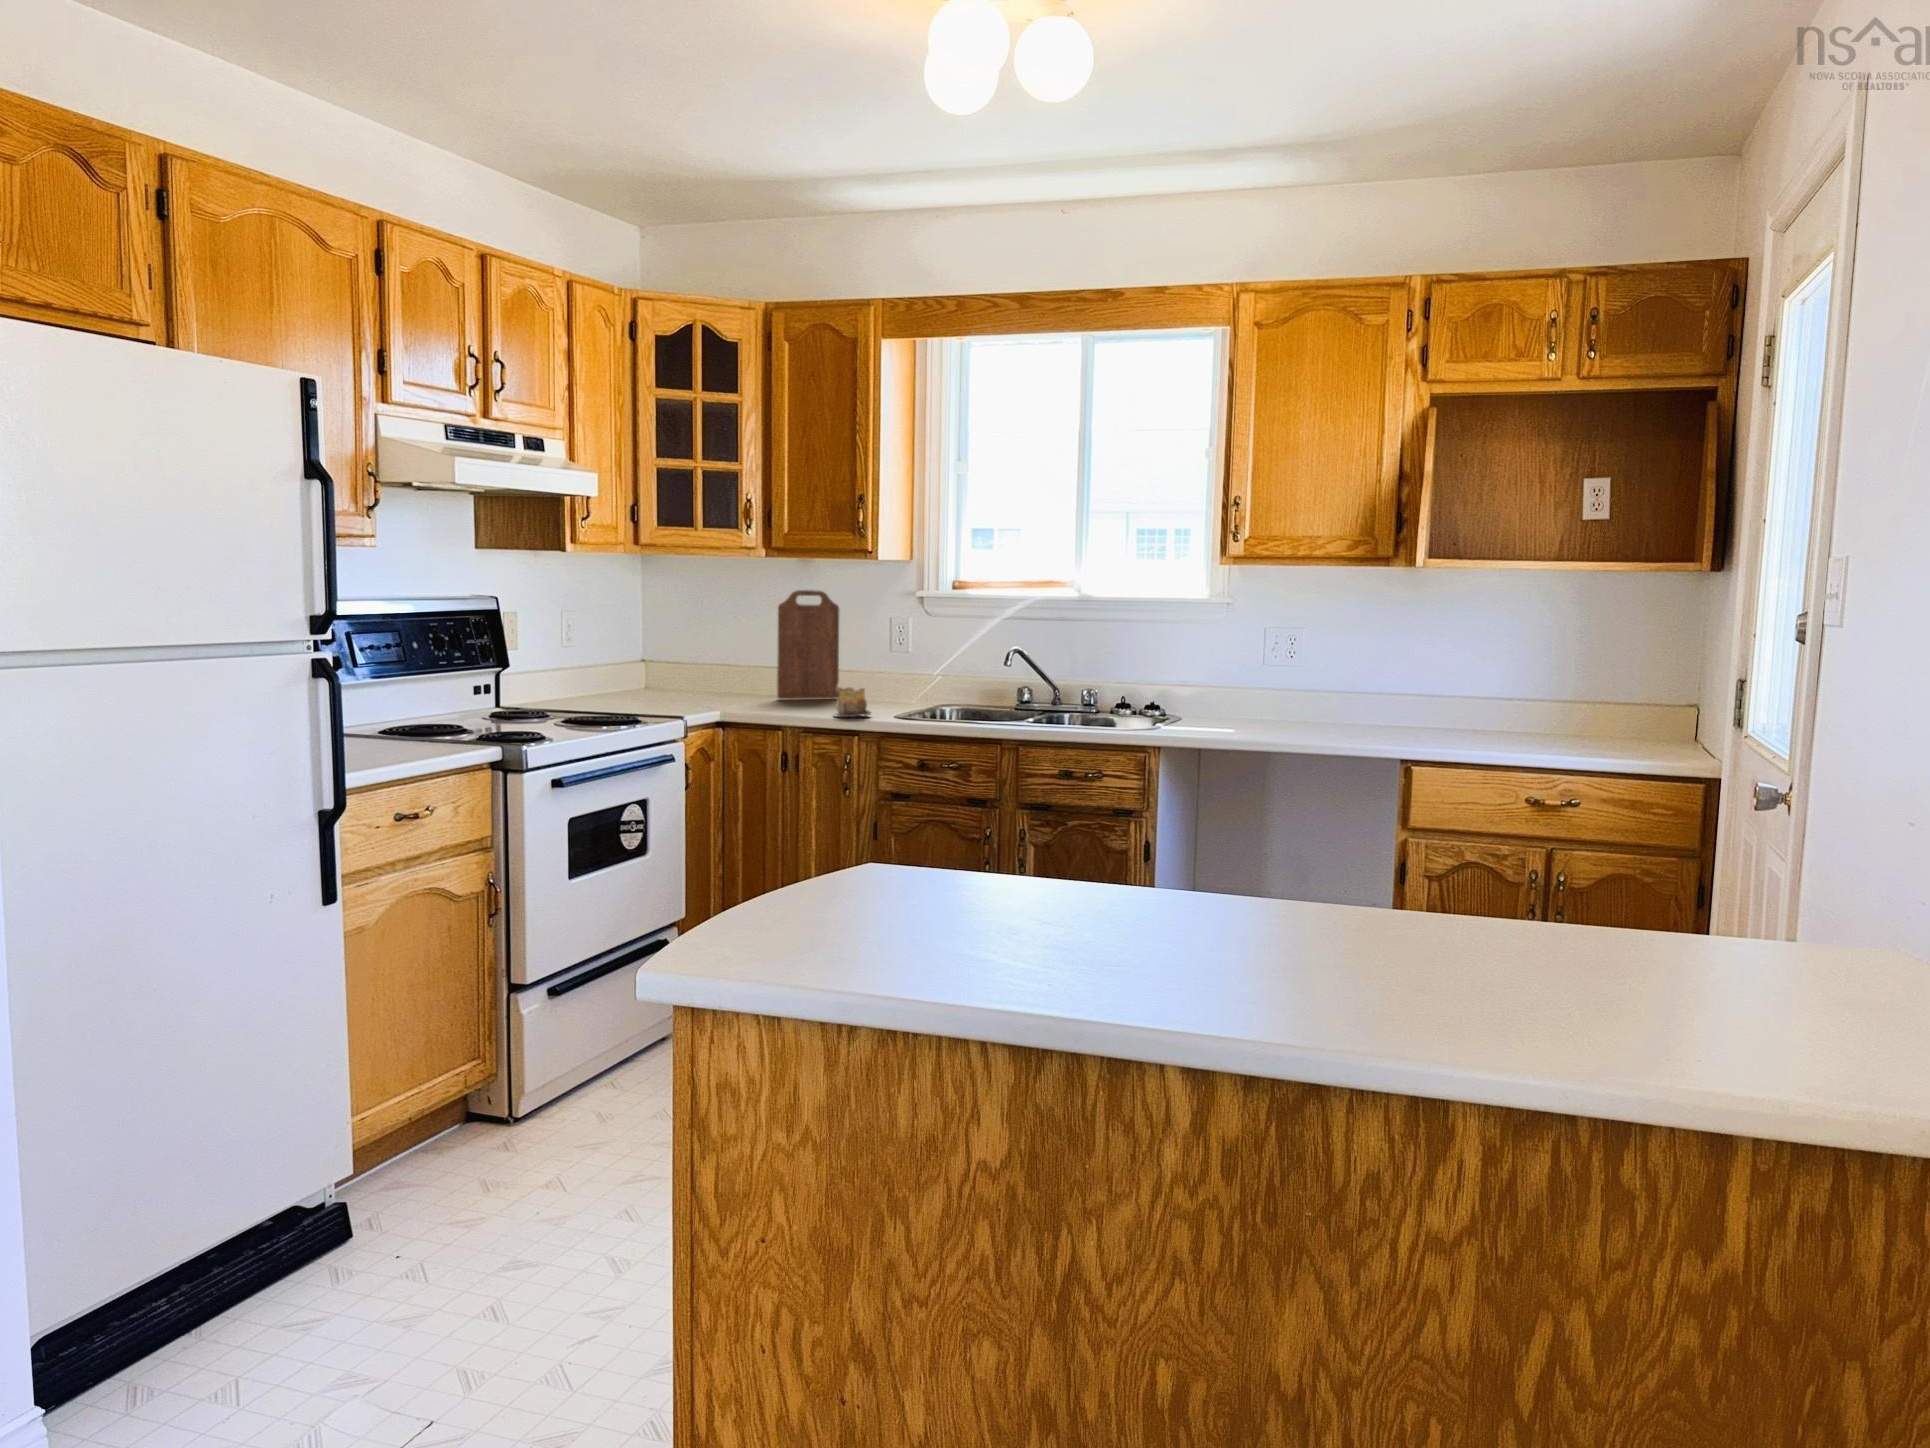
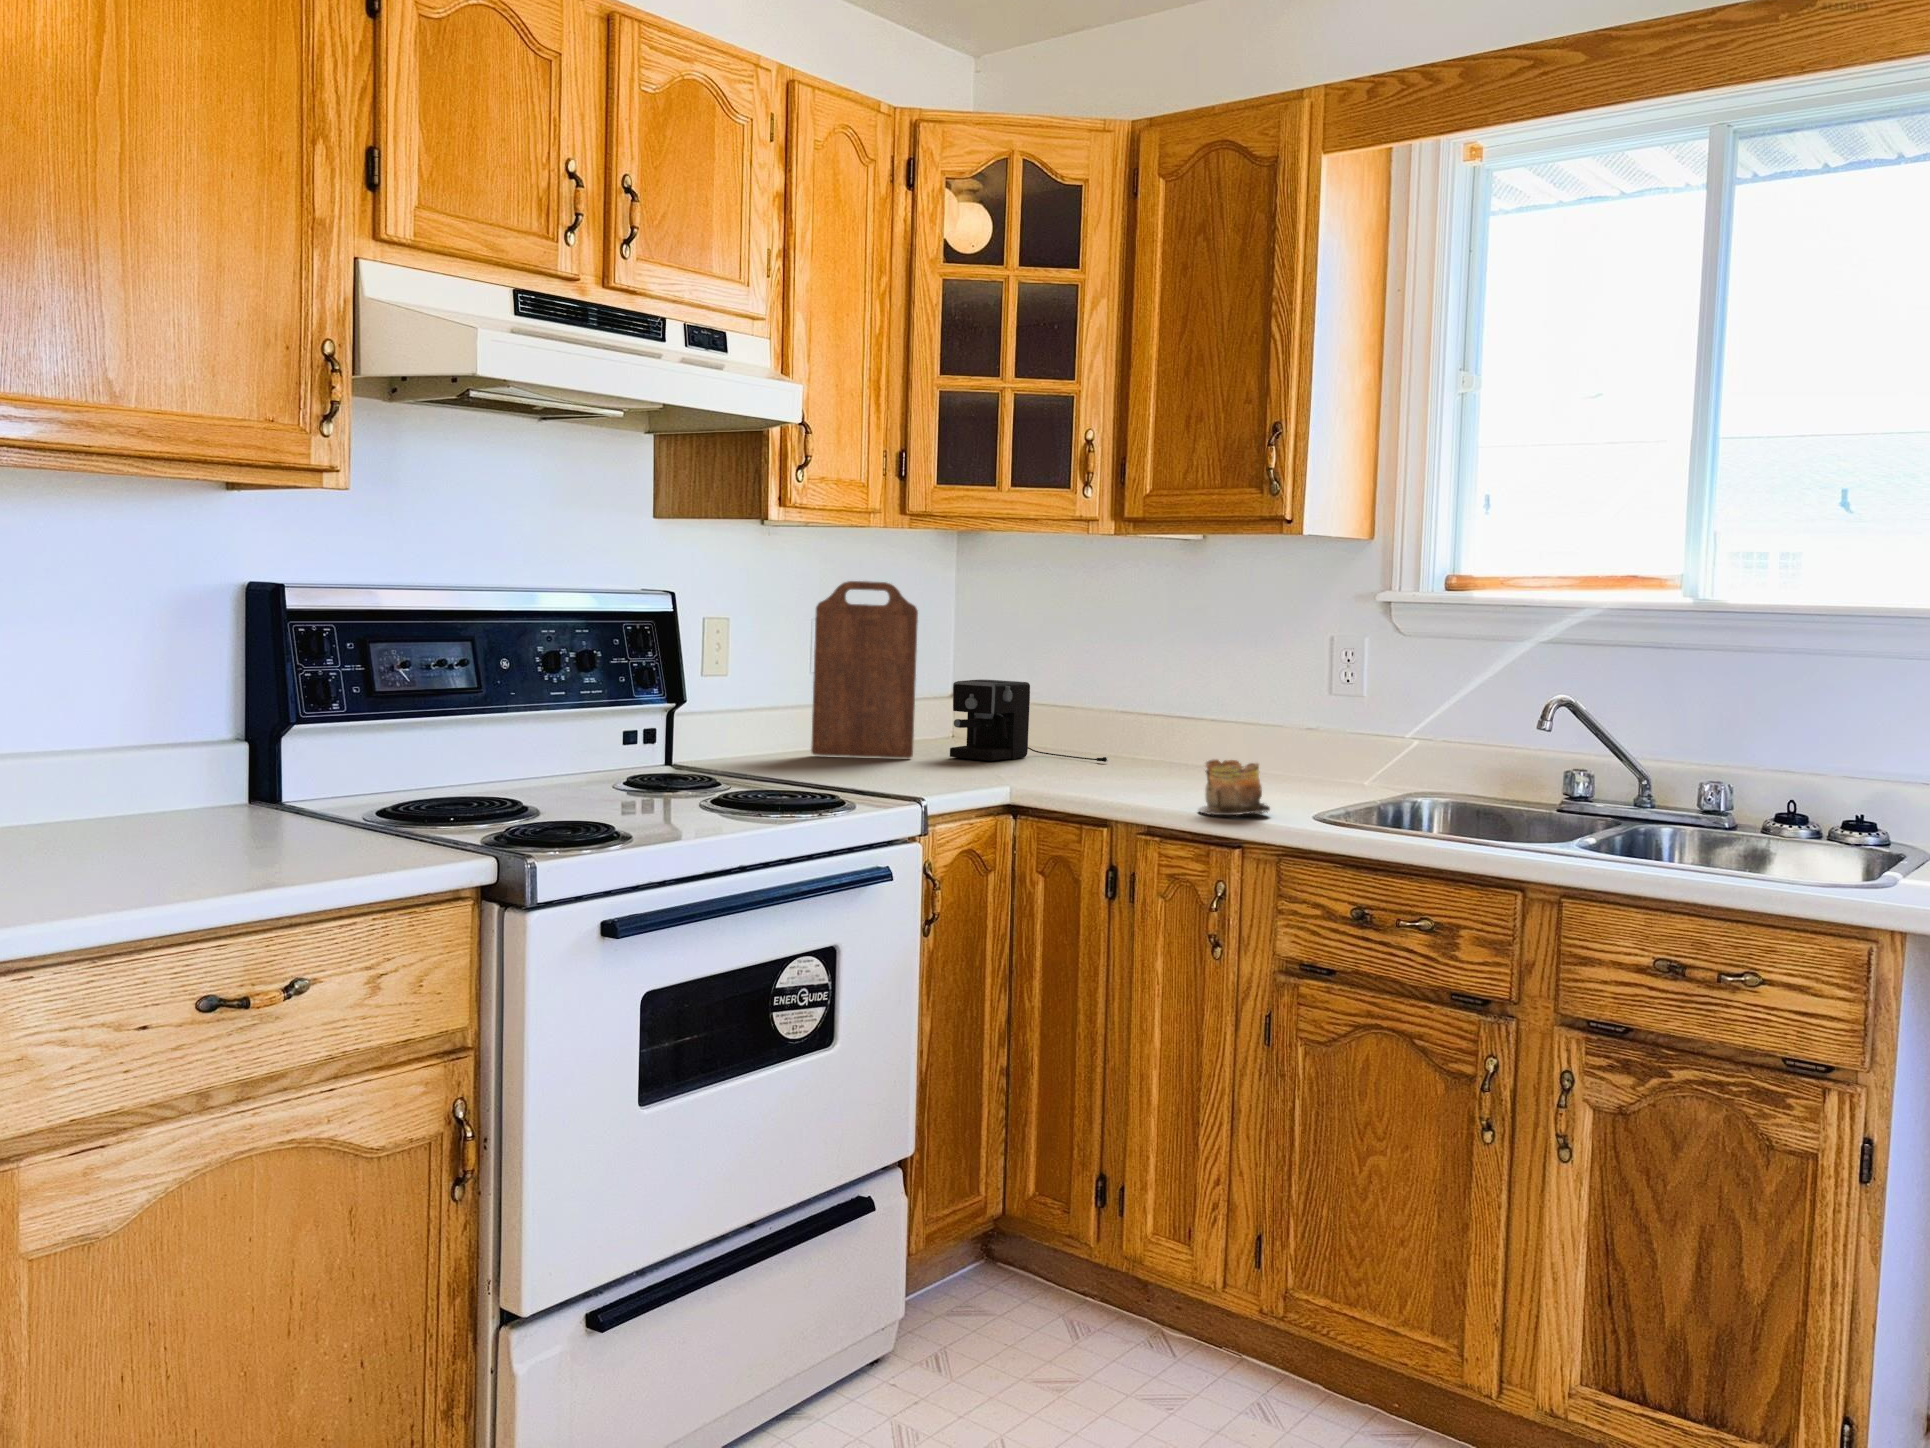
cutting board: present [777,590,839,699] -> present [811,581,918,758]
coffee maker: none [662,648,760,698] -> present [950,679,1108,762]

